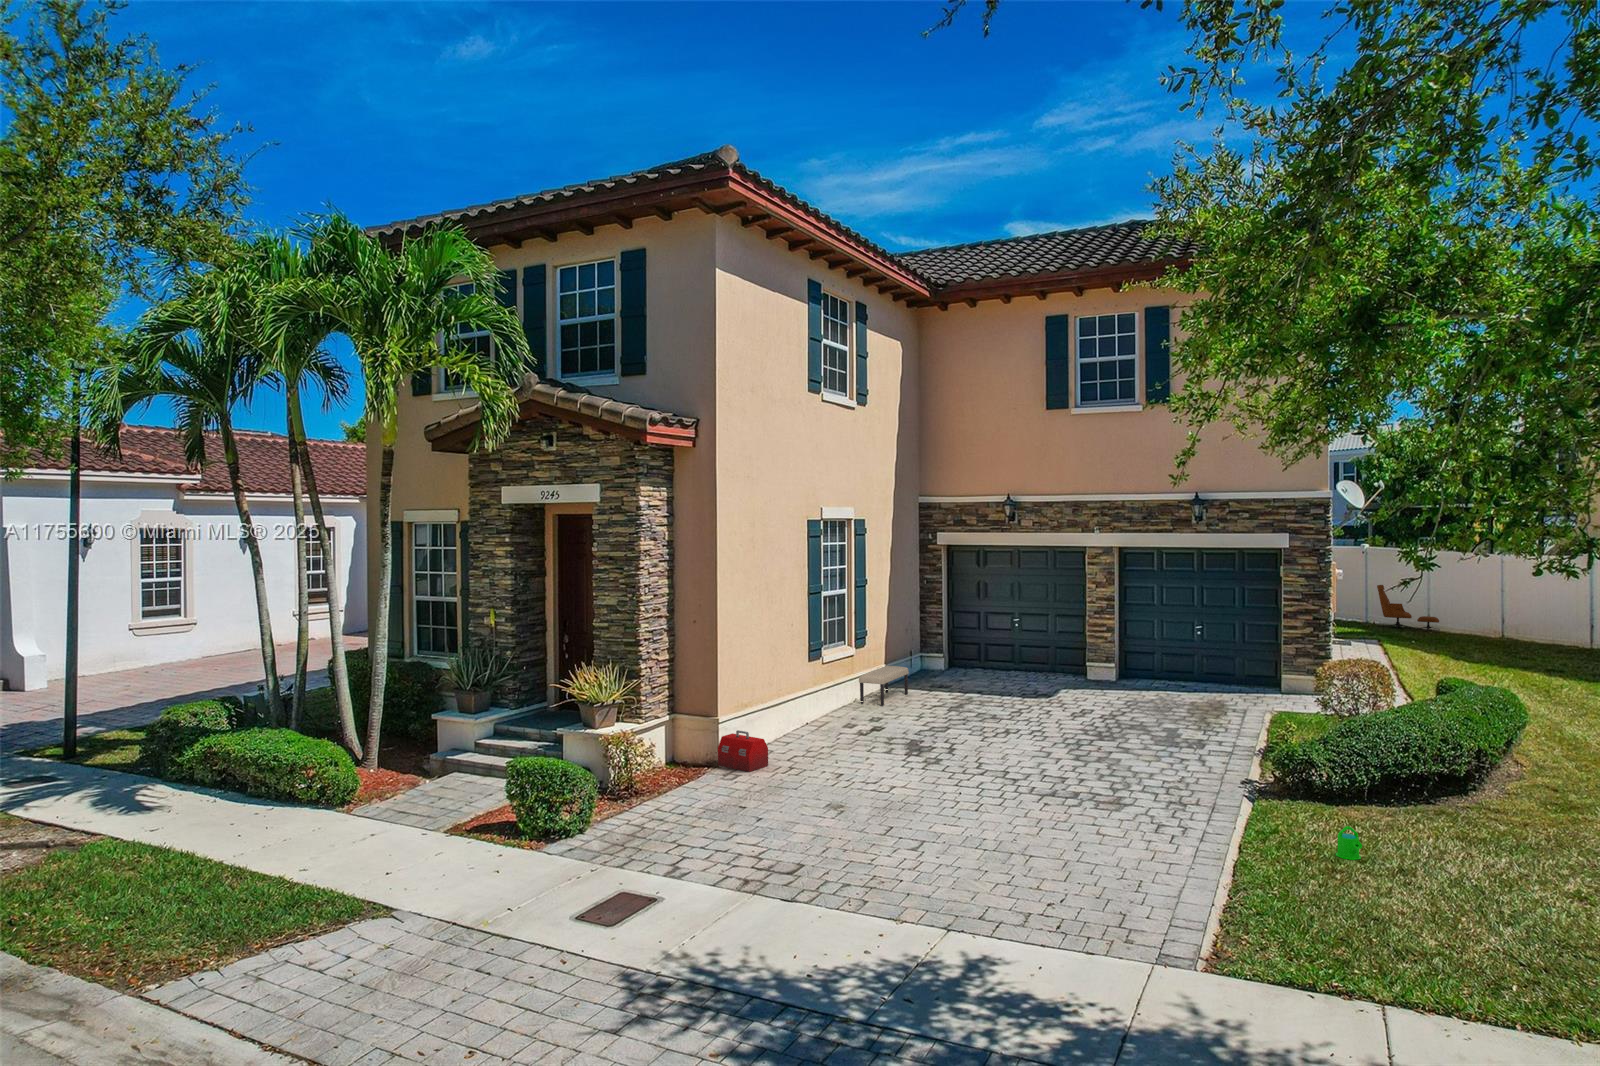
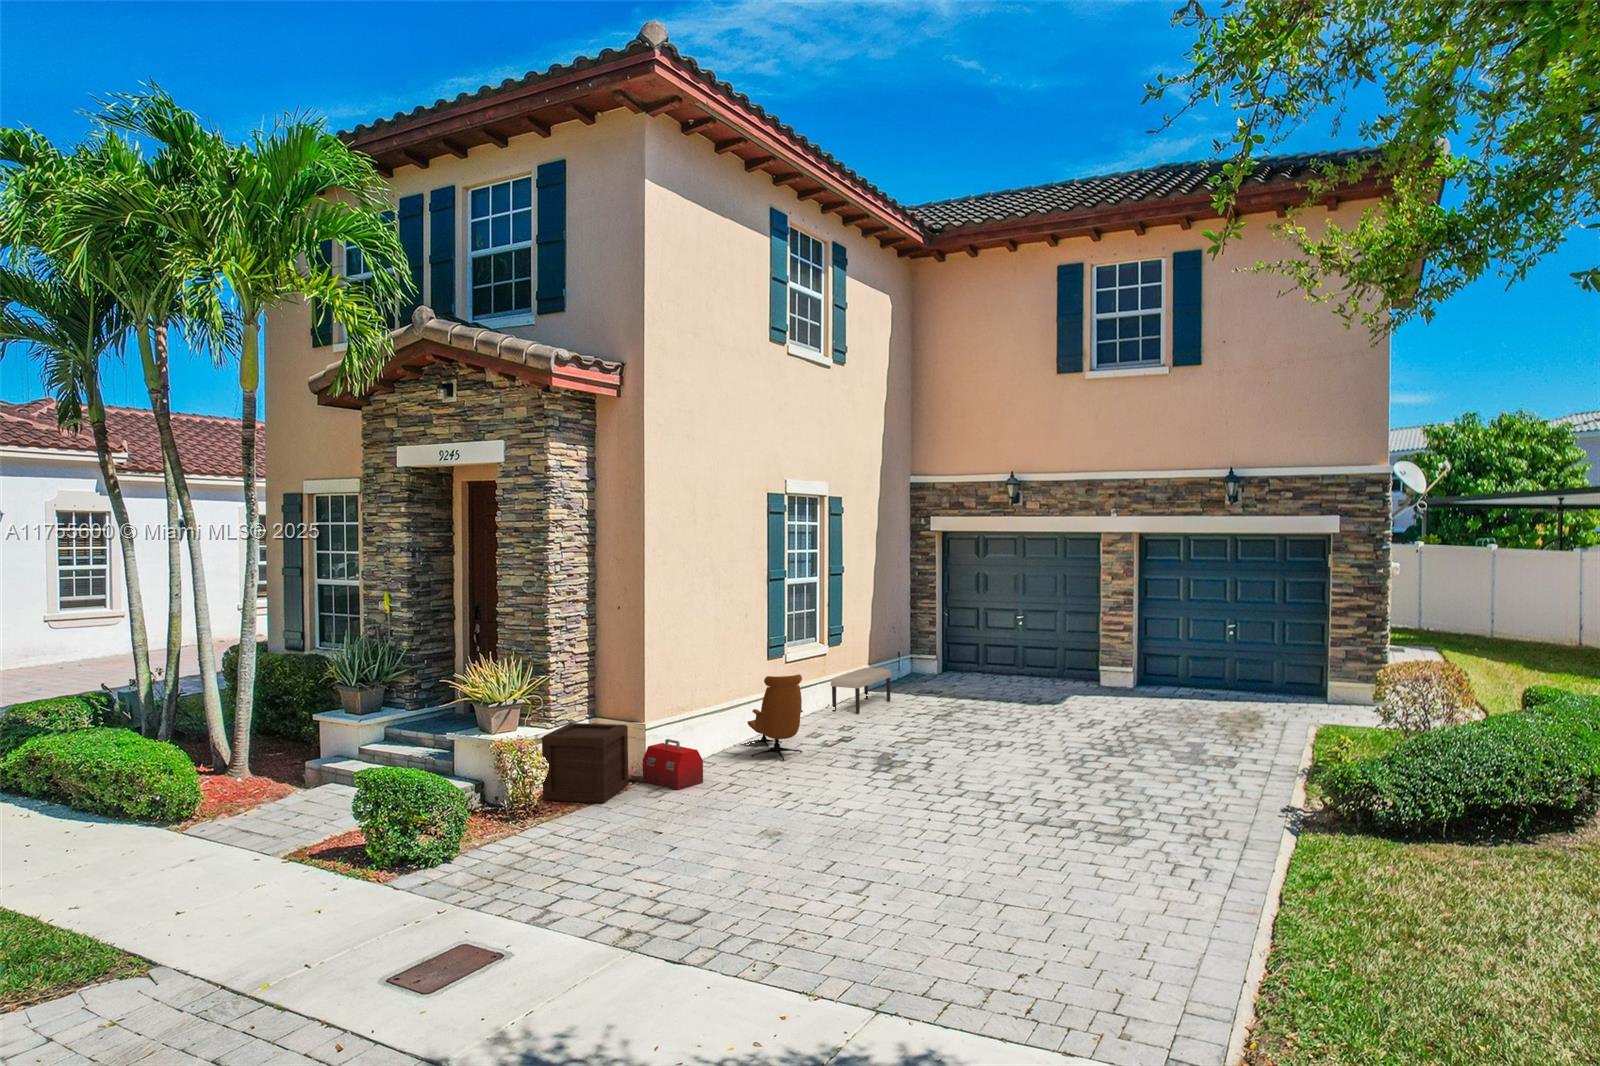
lounge chair: present [1377,585,1439,630] -> present [747,674,803,761]
wooden crate: none [640,718,707,784] -> present [542,723,628,803]
watering can: present [1336,826,1362,860] -> none [1409,874,1446,919]

